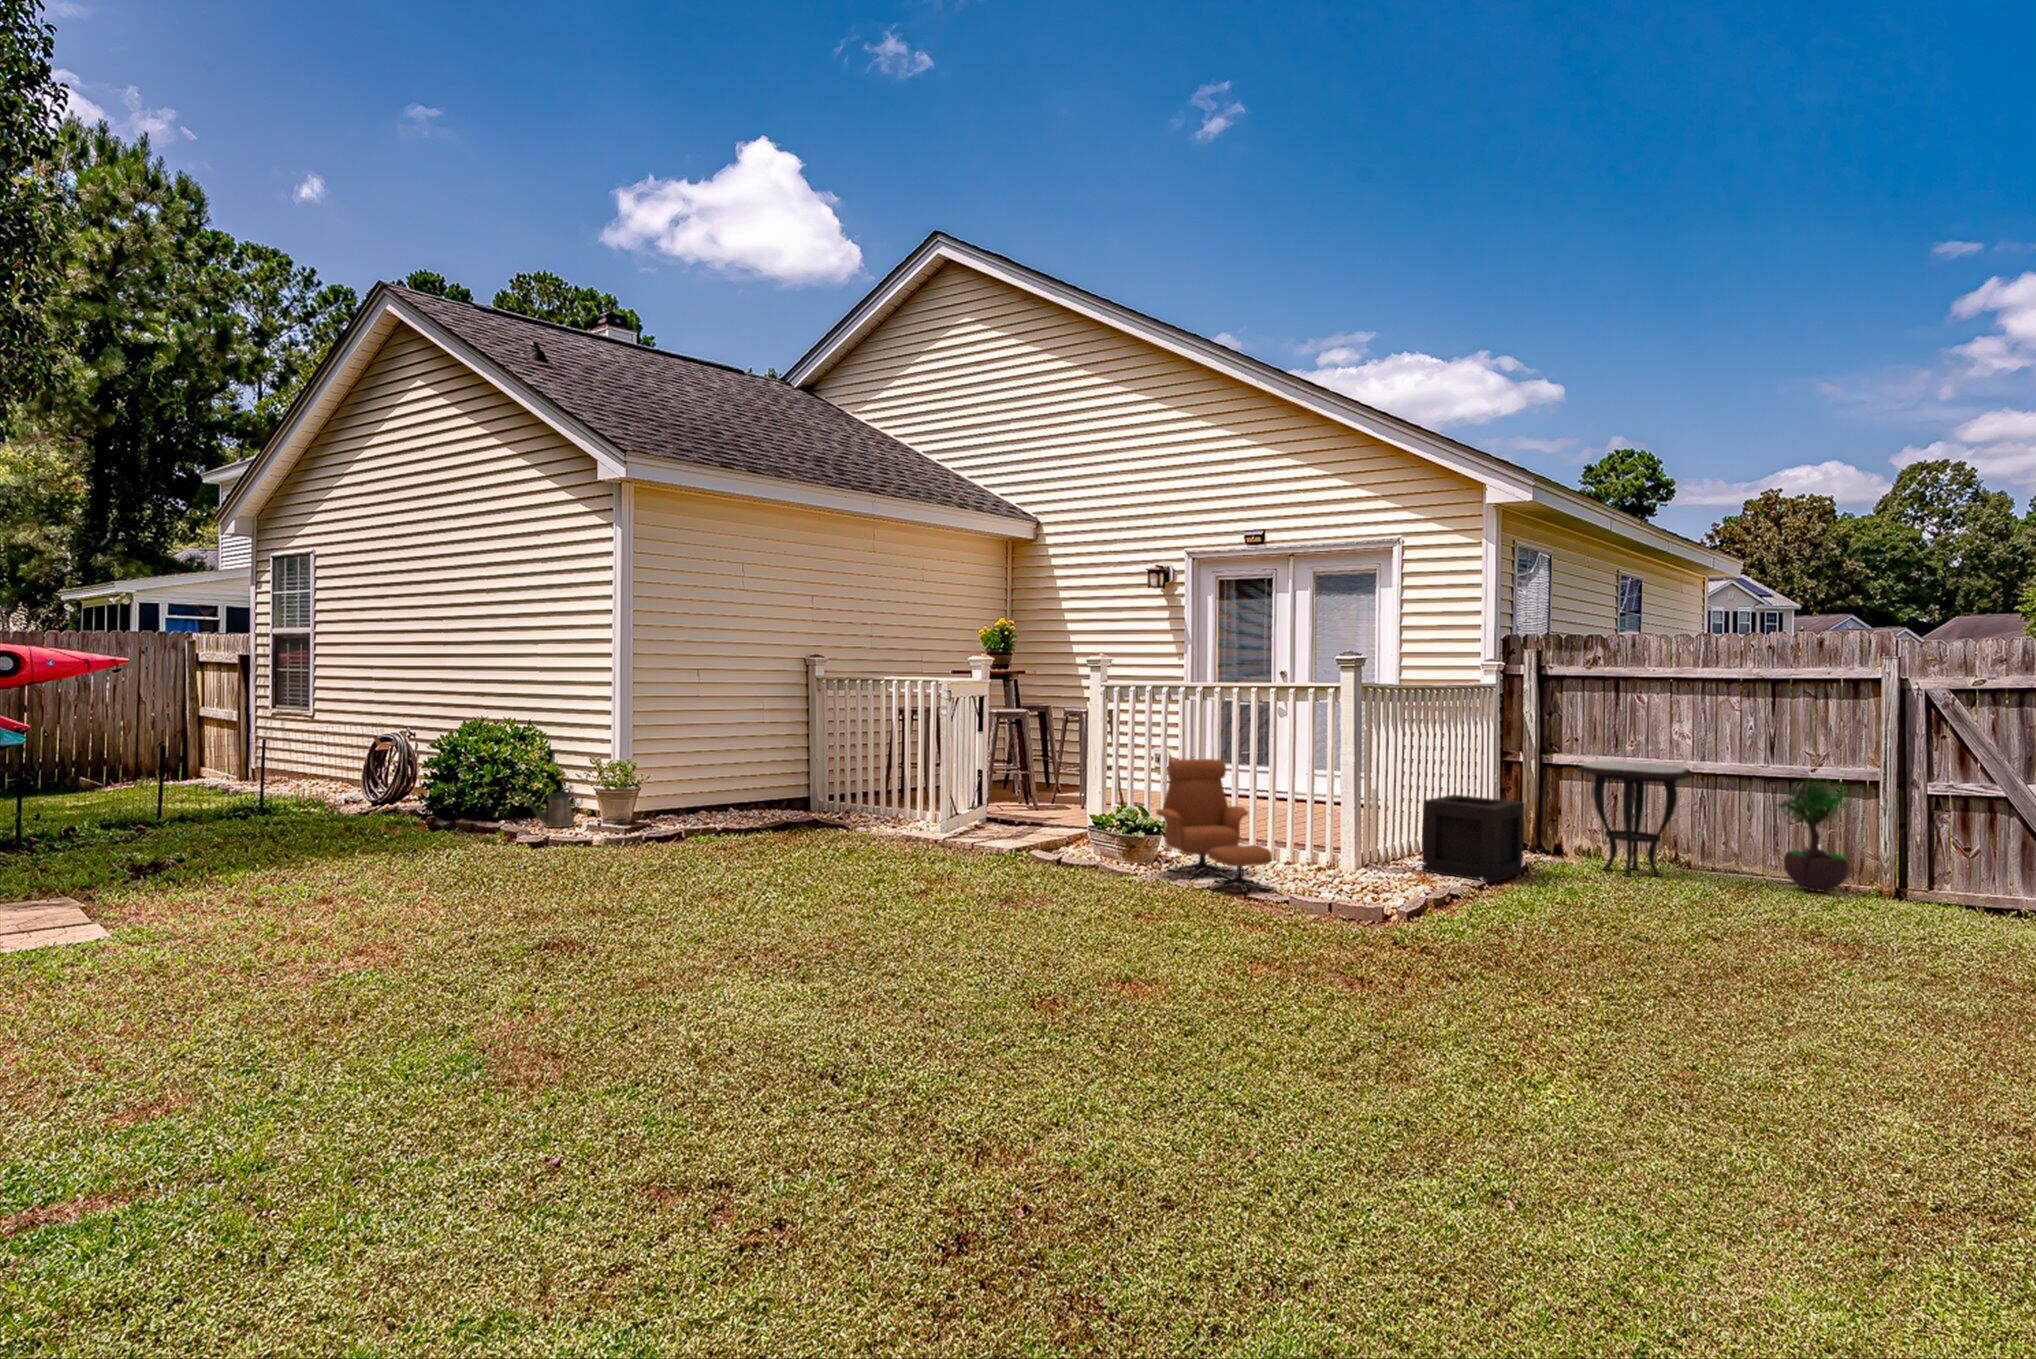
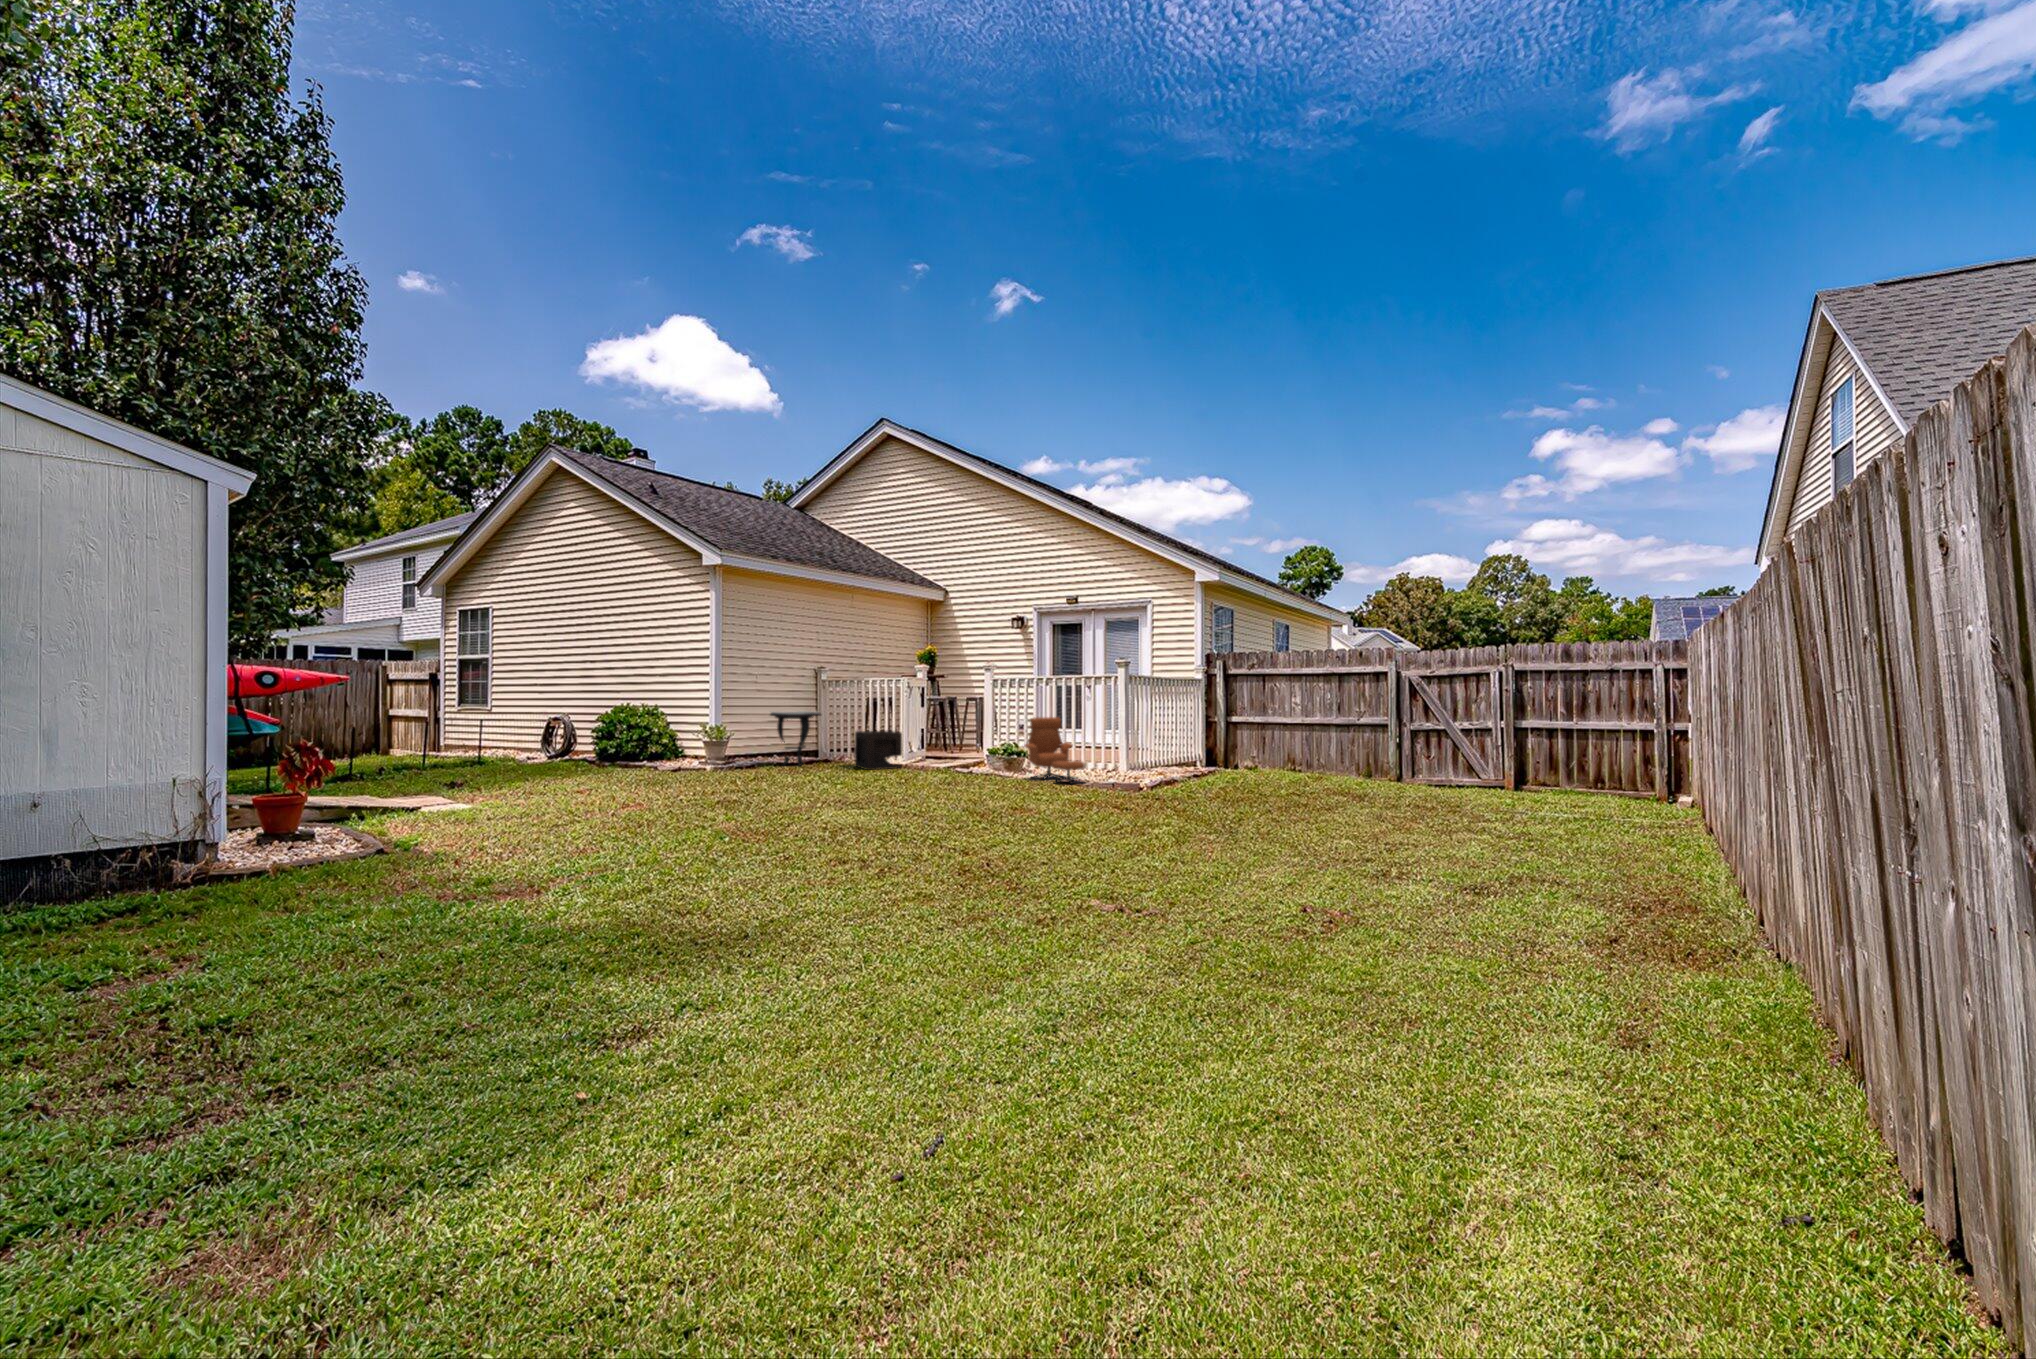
side table: present [1578,761,1693,877] -> present [770,711,821,766]
potted tree: present [1770,777,1853,891] -> none [1334,716,1373,778]
watering can: present [517,792,583,828] -> none [647,747,687,768]
wooden crate: present [1422,795,1524,882] -> present [854,731,902,770]

